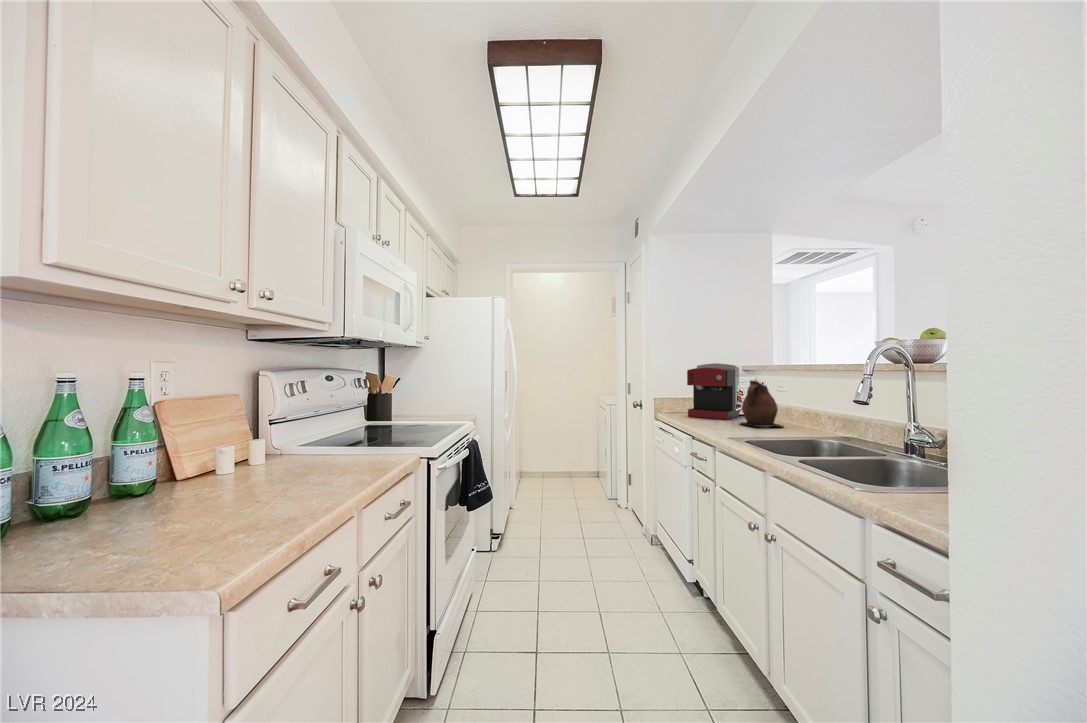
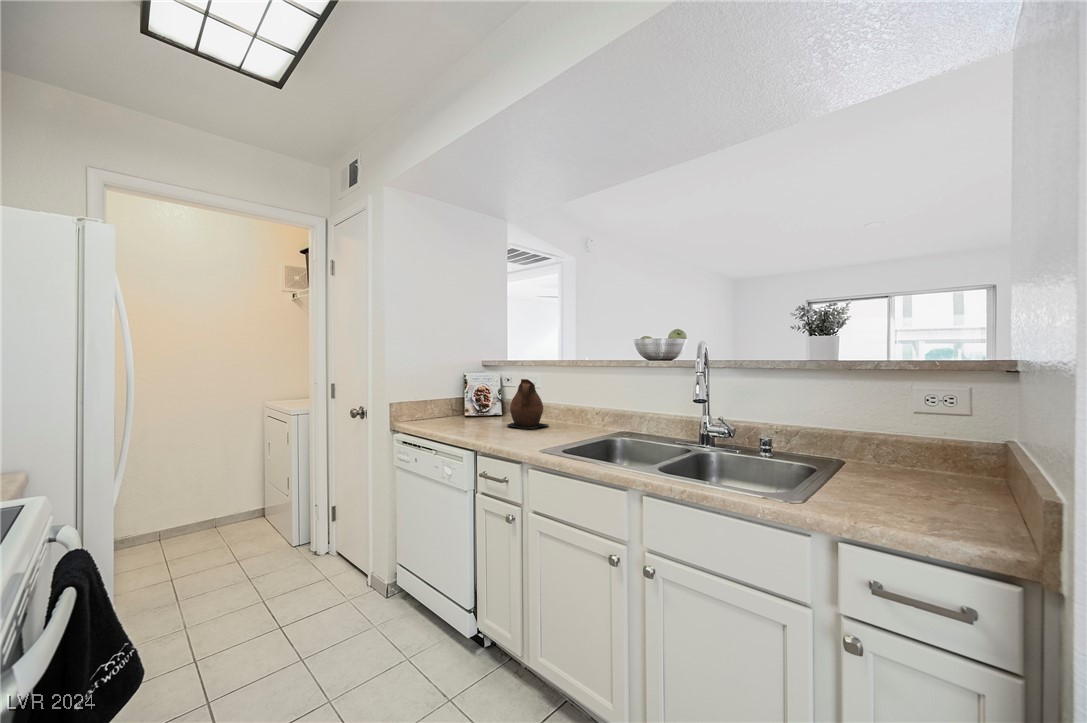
coffee maker: present [687,363,739,419] -> none [440,360,487,423]

